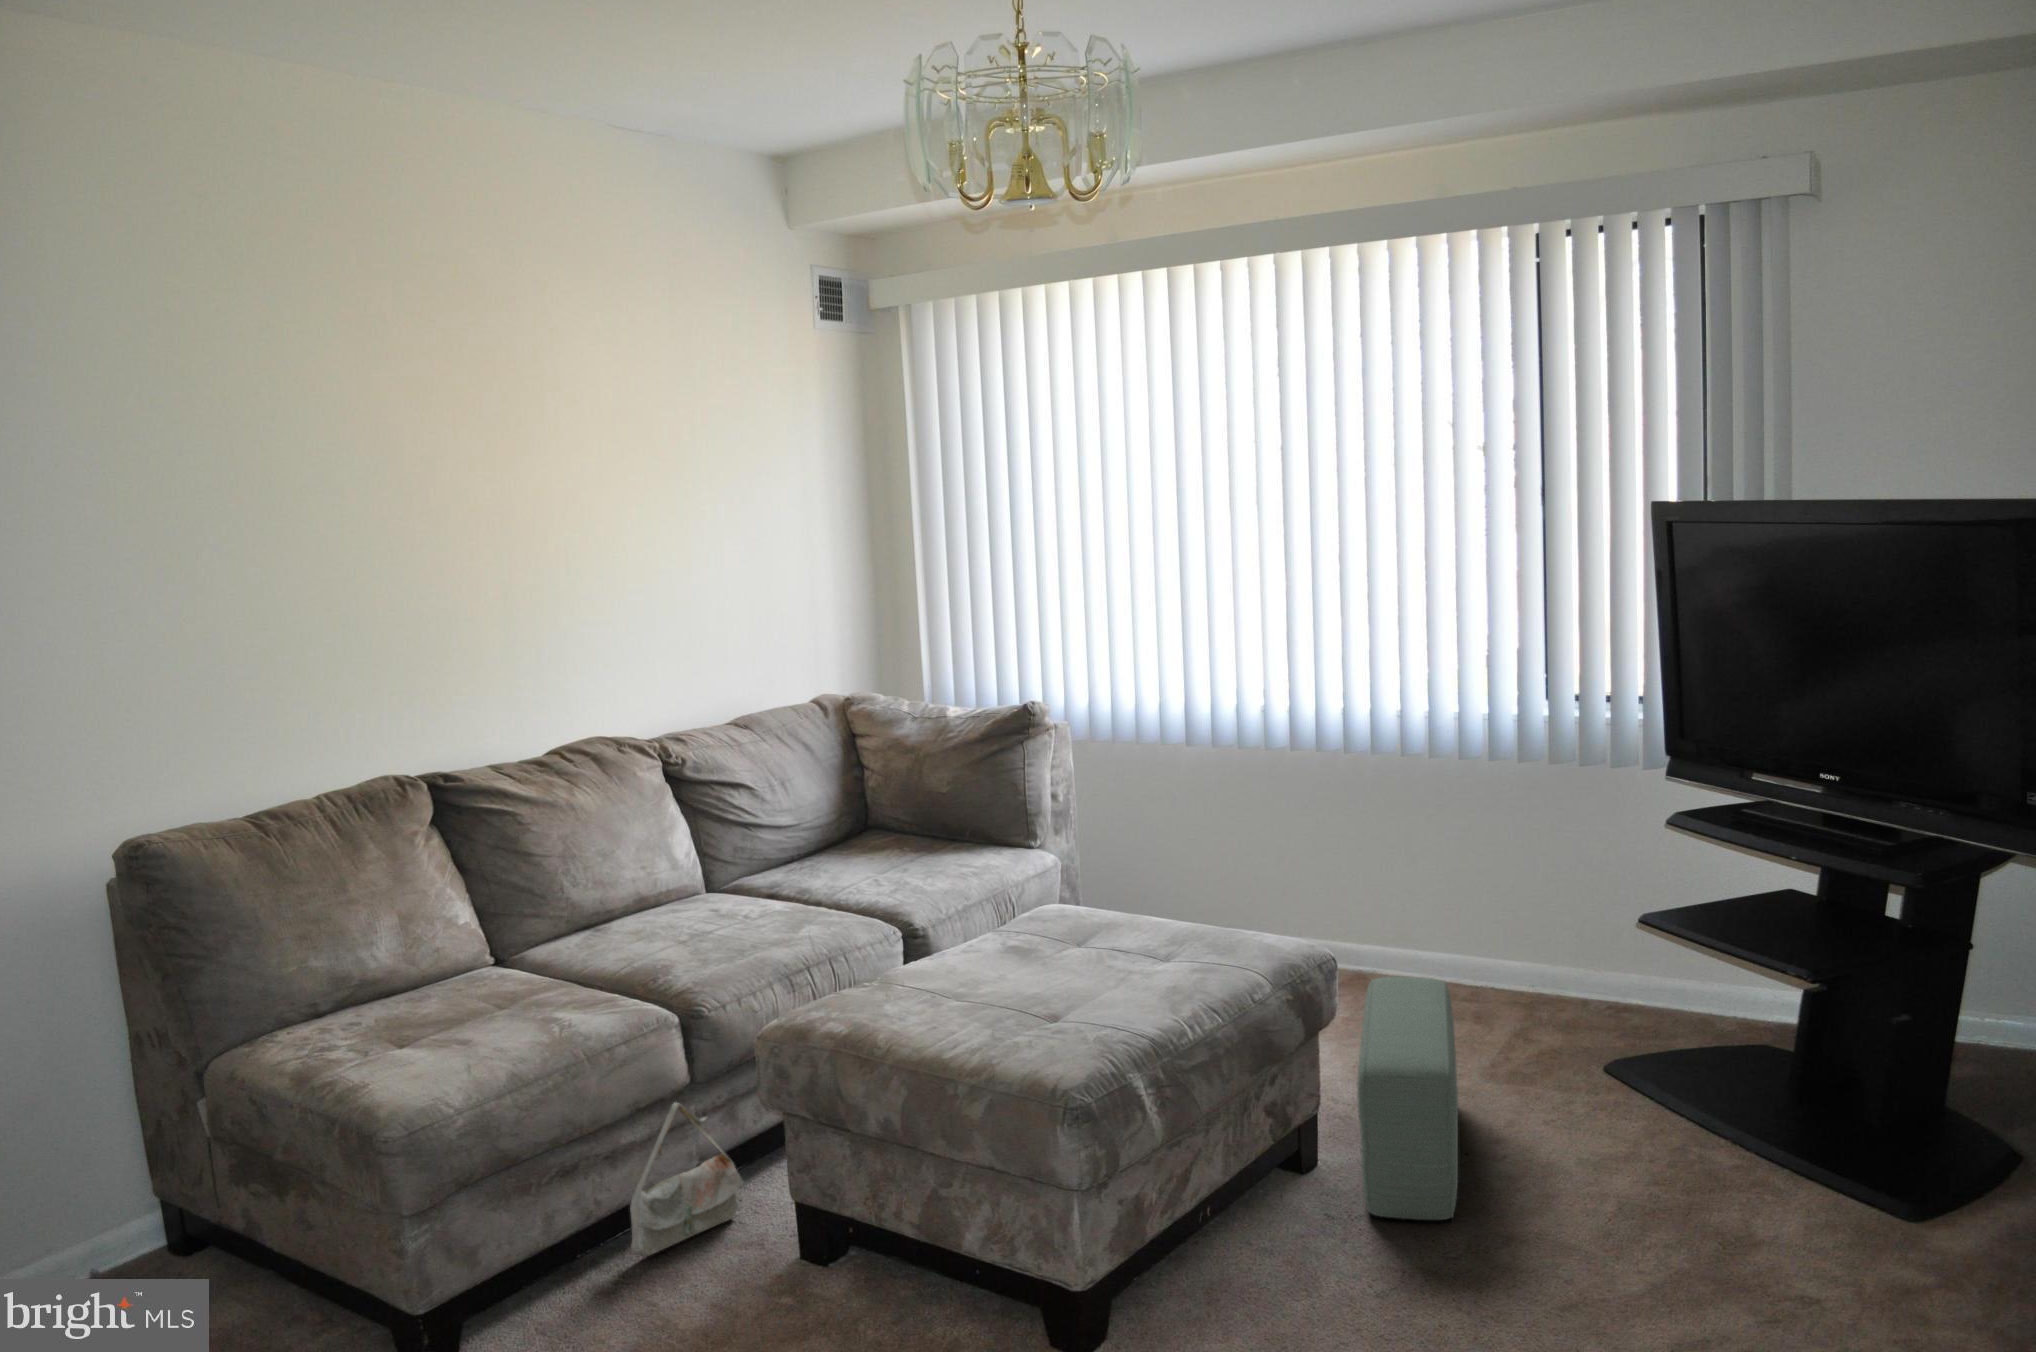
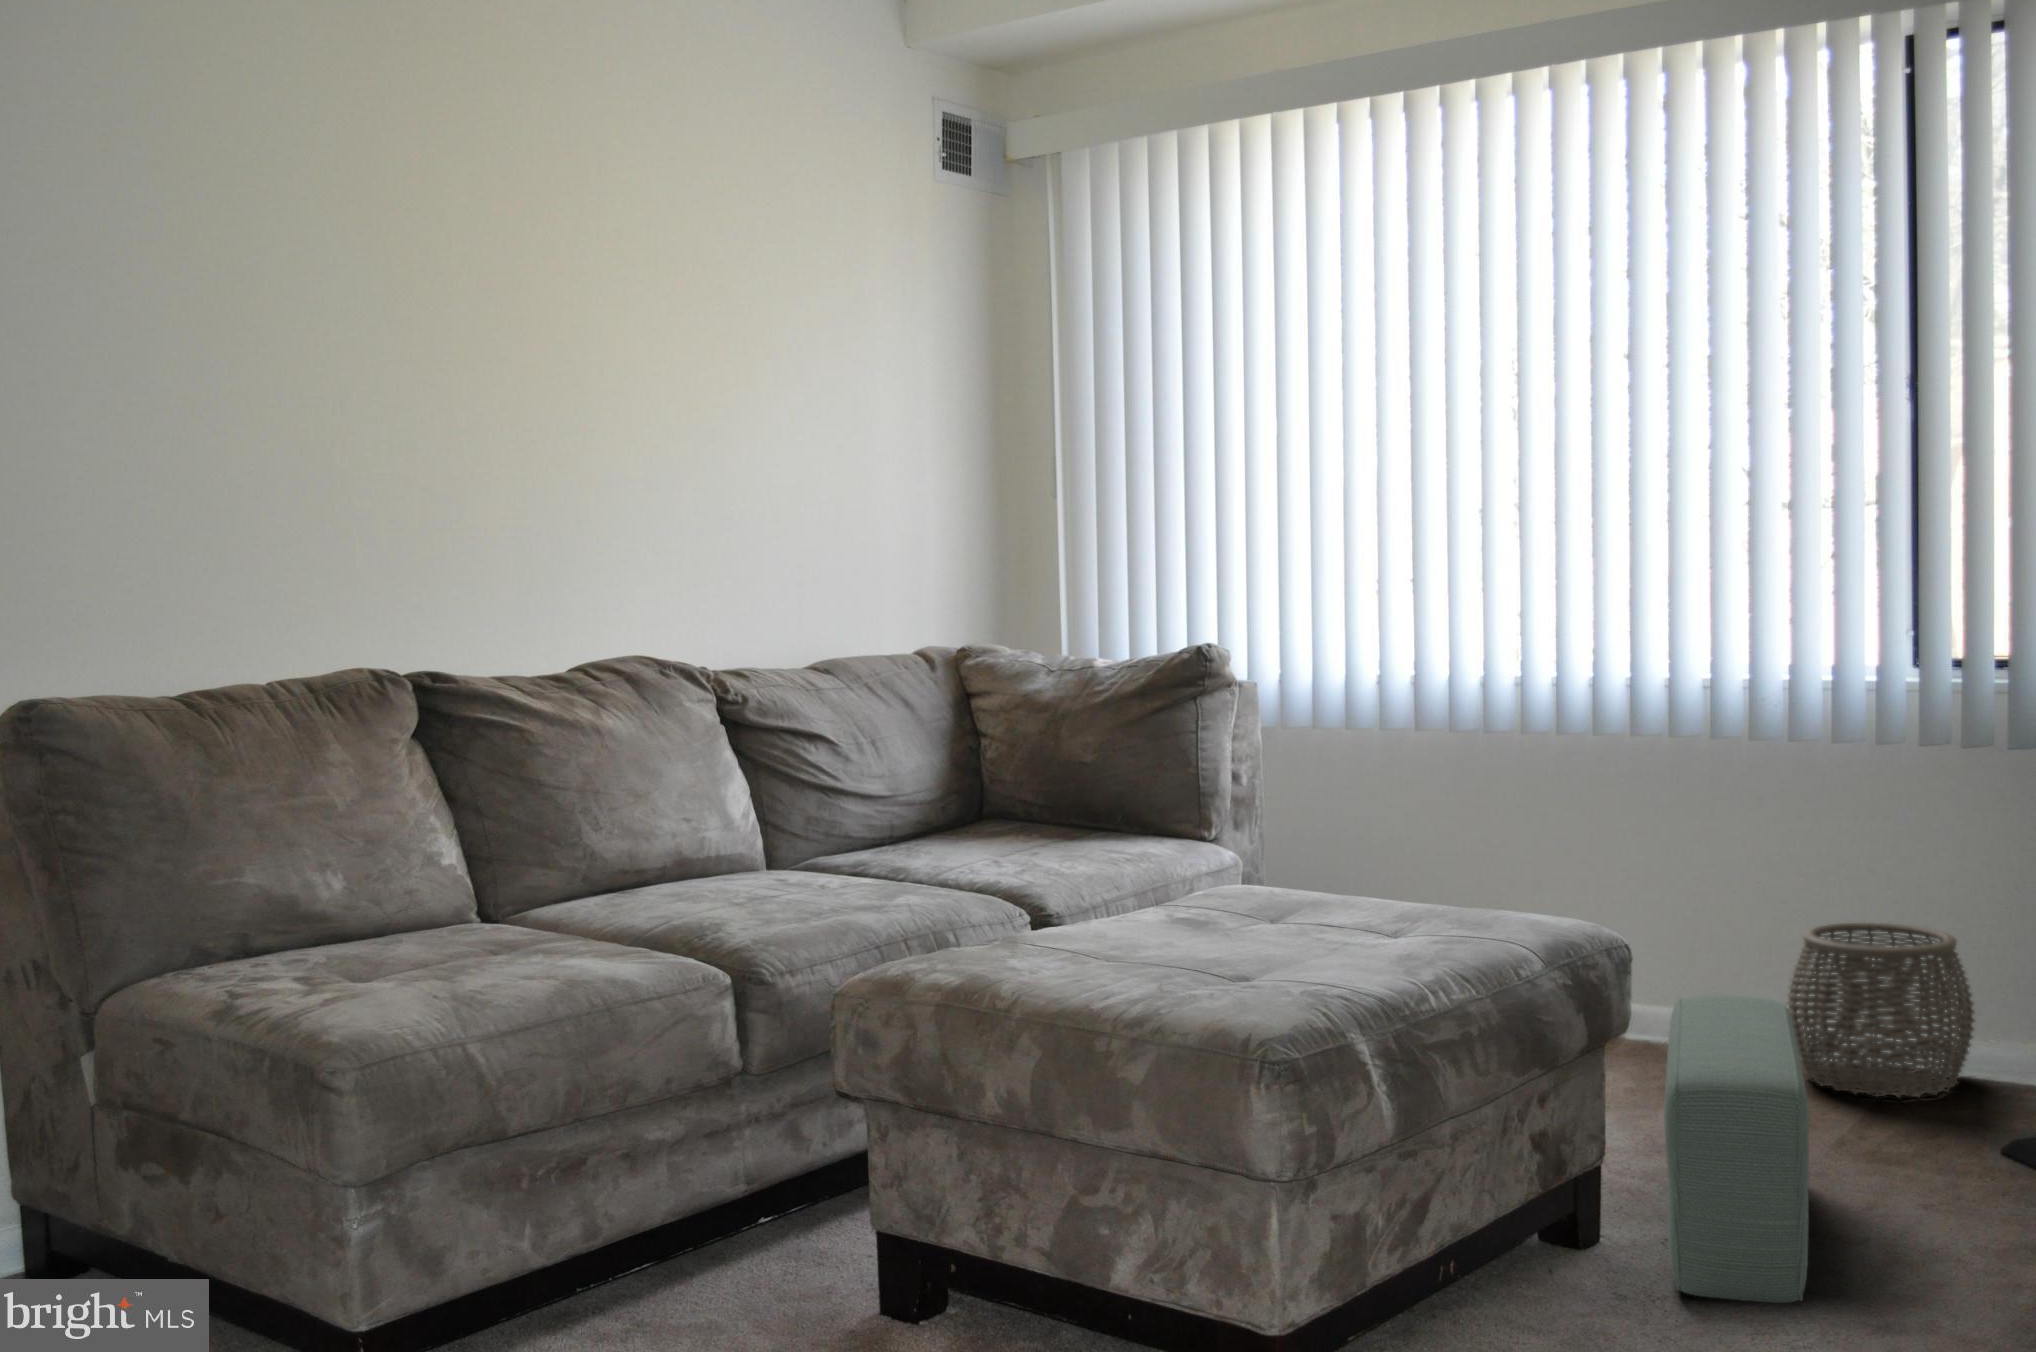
woven basket: none [1452,891,1584,1023] -> present [1787,922,1975,1097]
bag: present [630,1103,744,1256] -> none [650,1089,806,1294]

